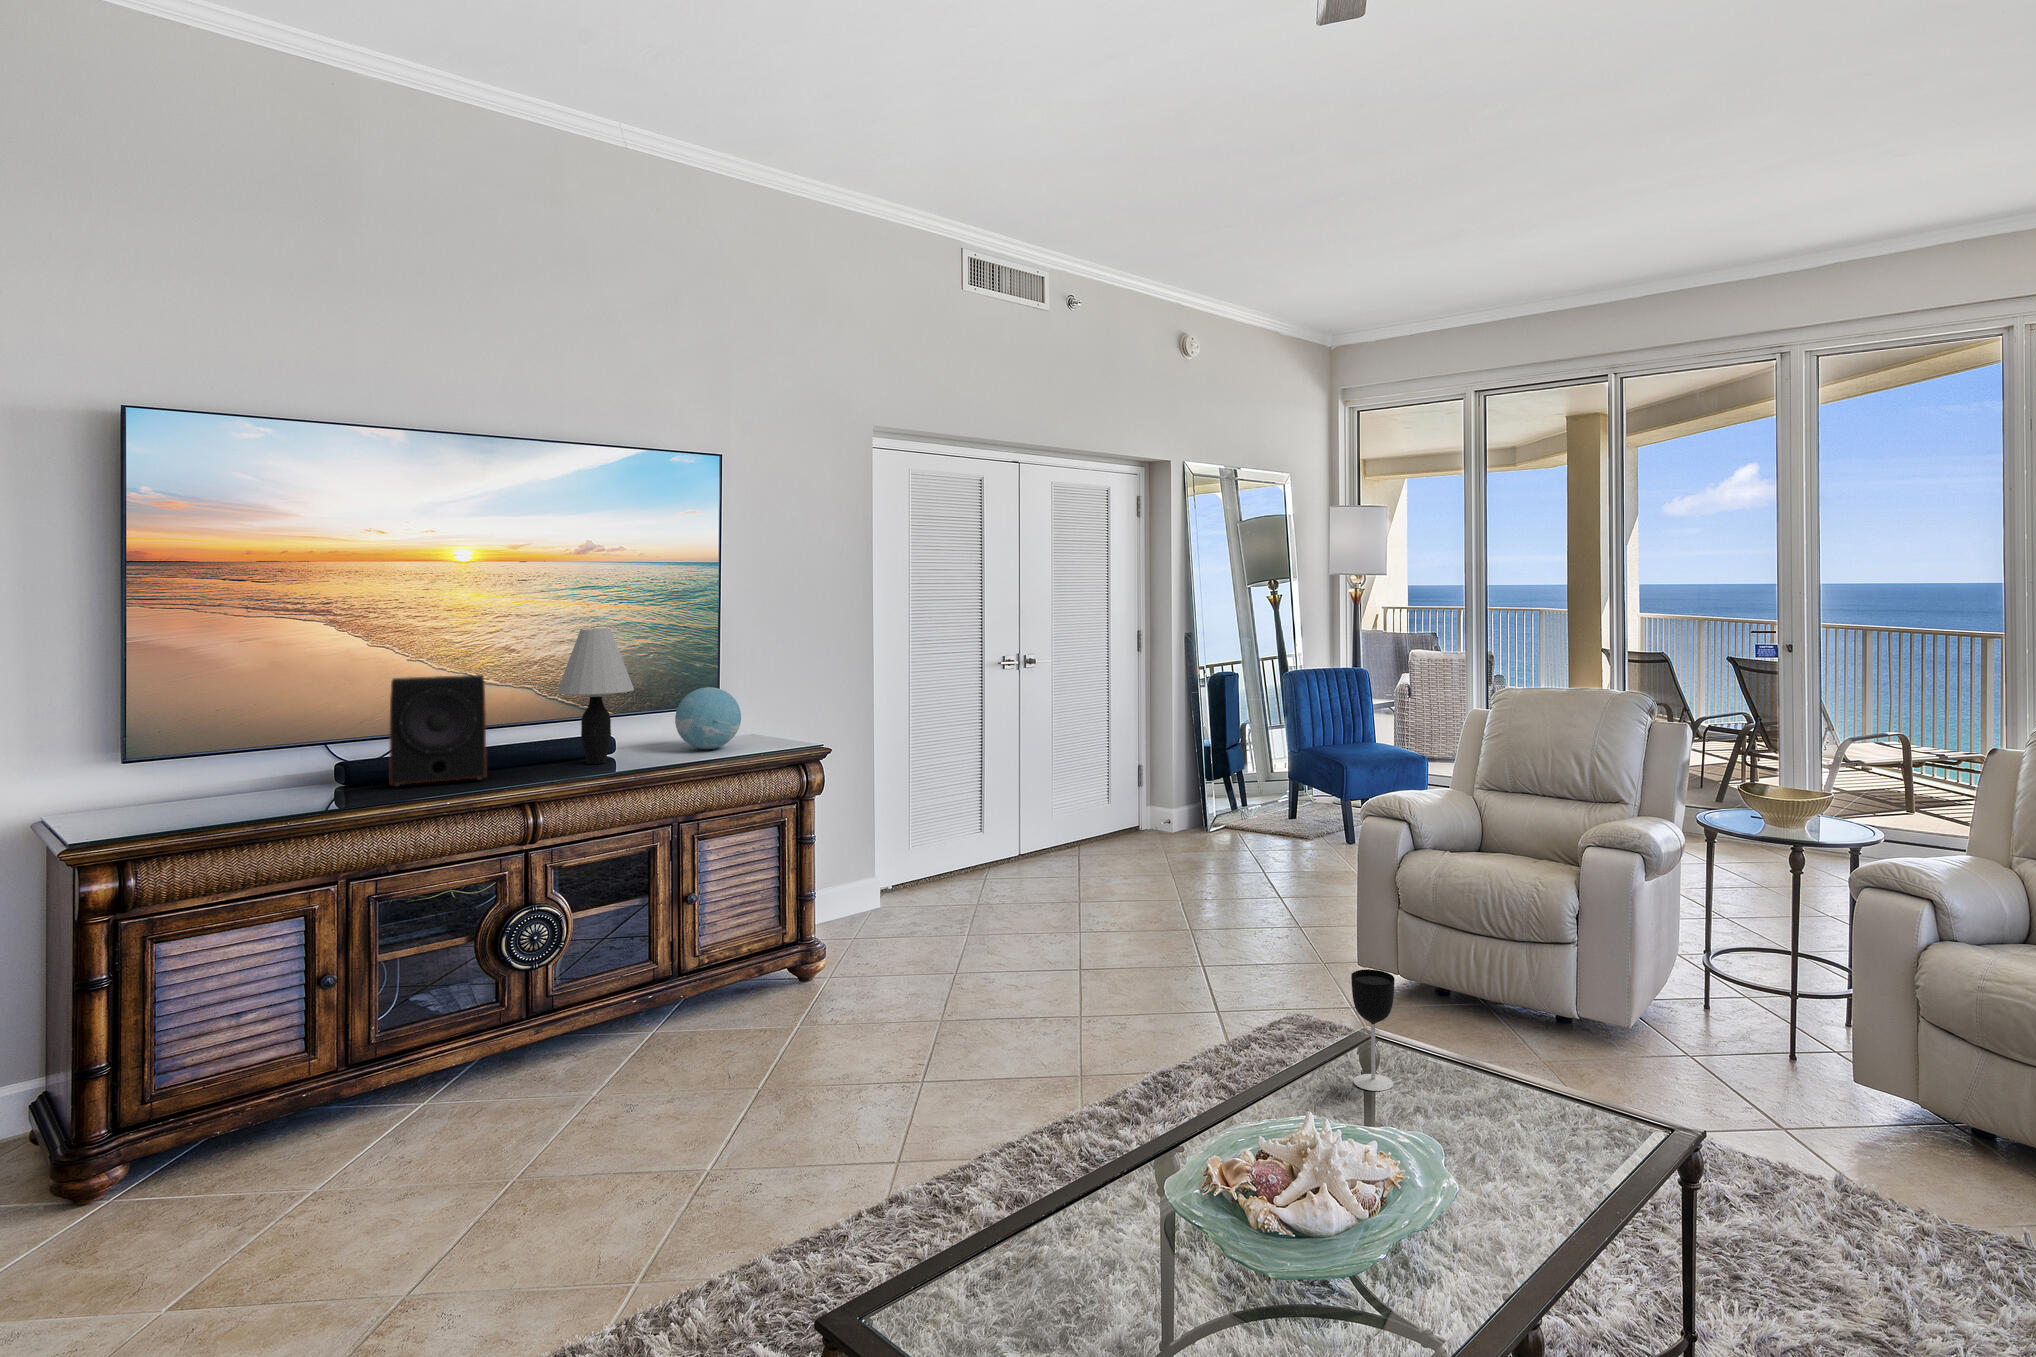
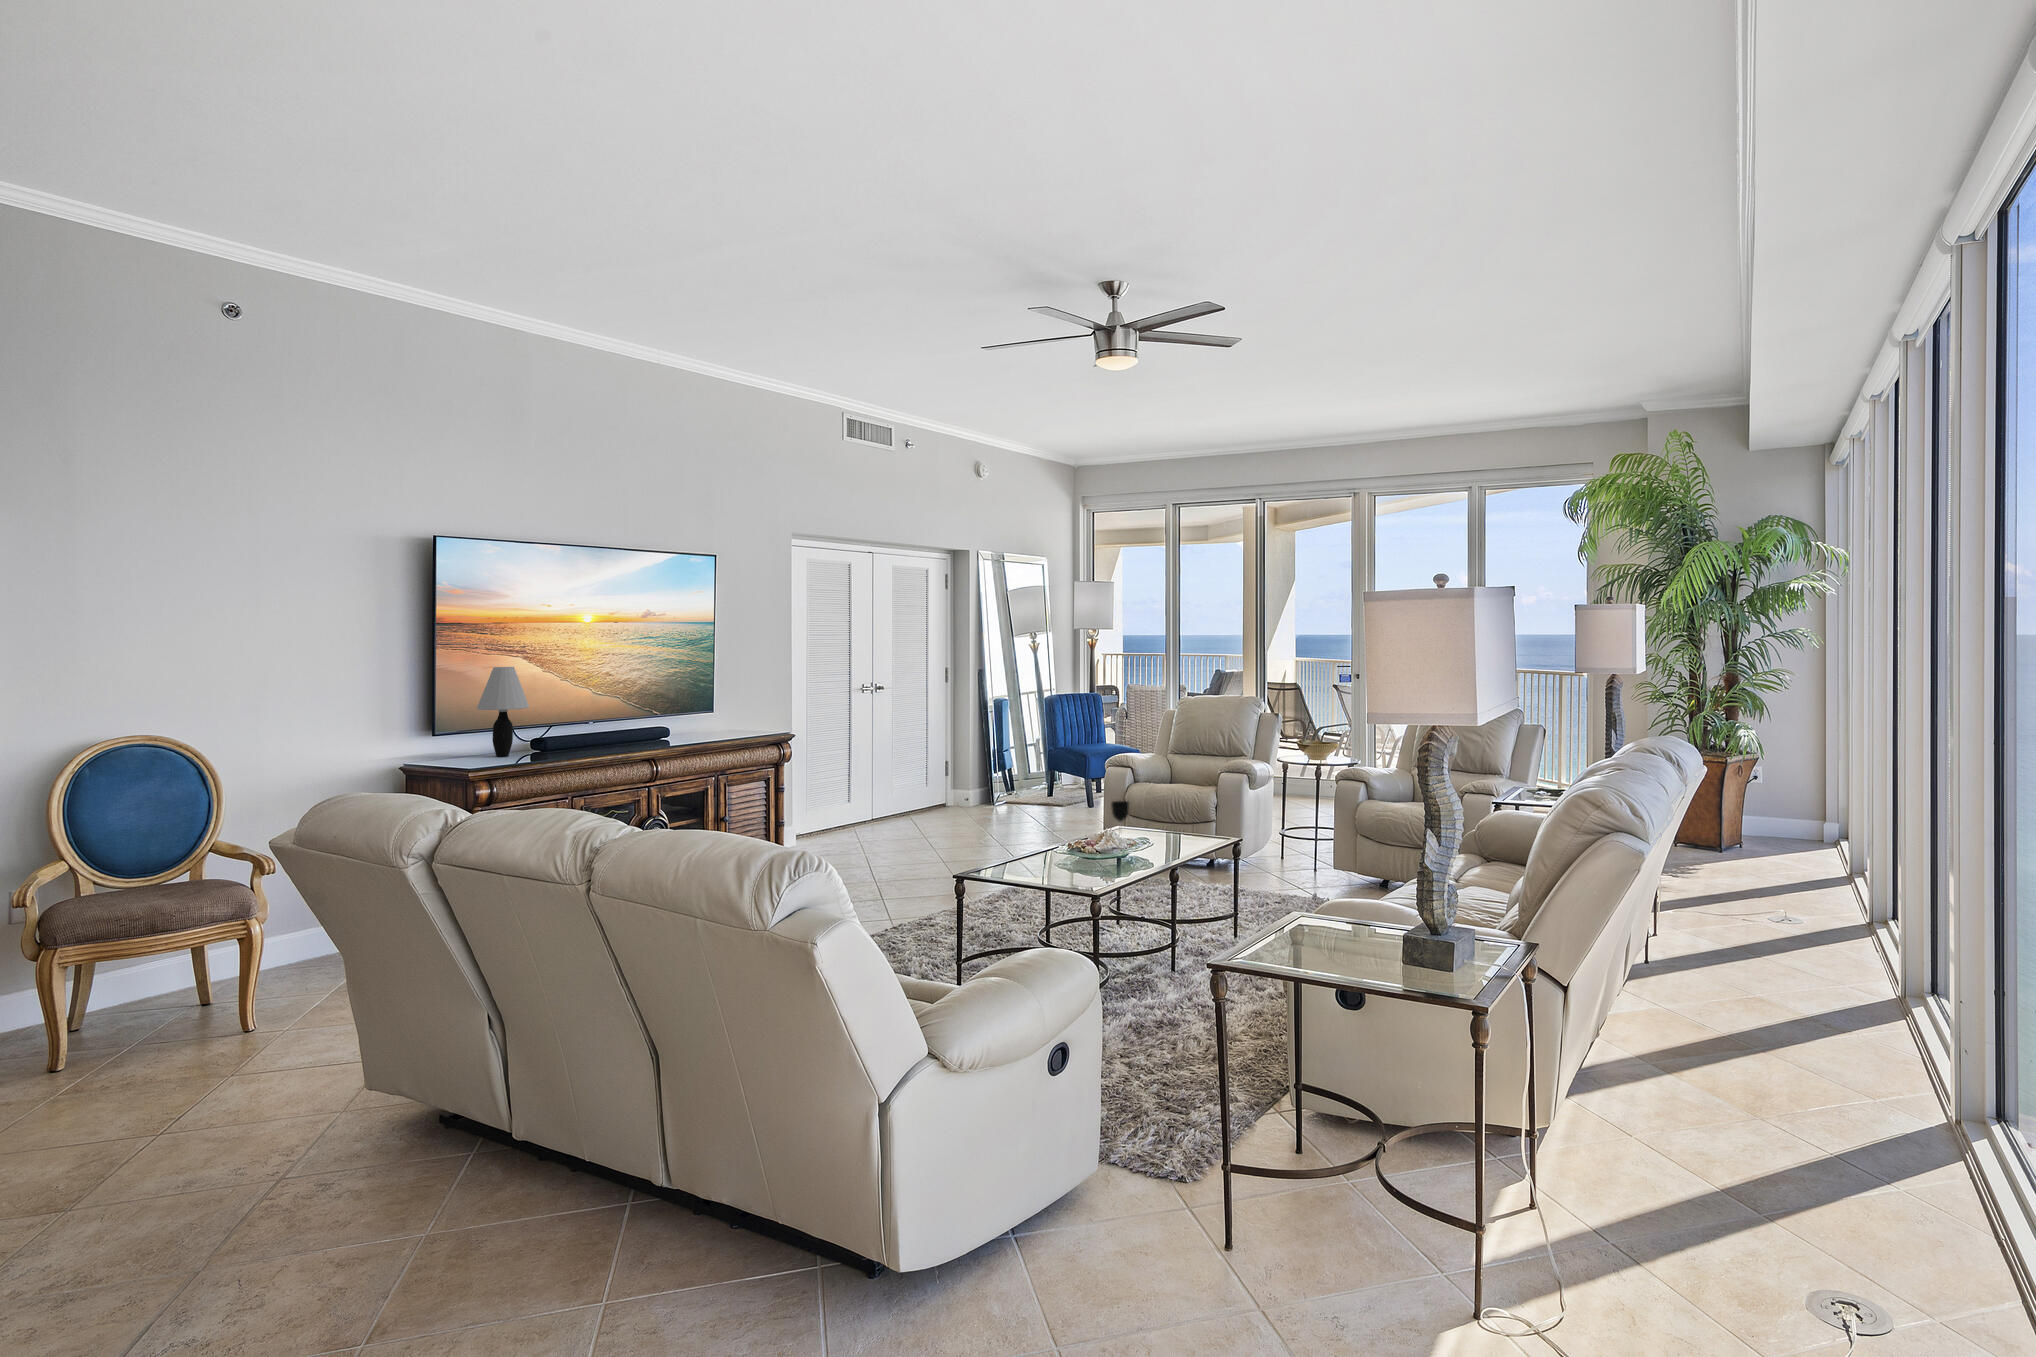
table lamp: present [557,629,634,764] -> present [477,667,529,756]
speaker: present [390,675,486,786] -> none [563,688,623,750]
decorative ball: present [675,687,741,749] -> none [702,697,742,735]

